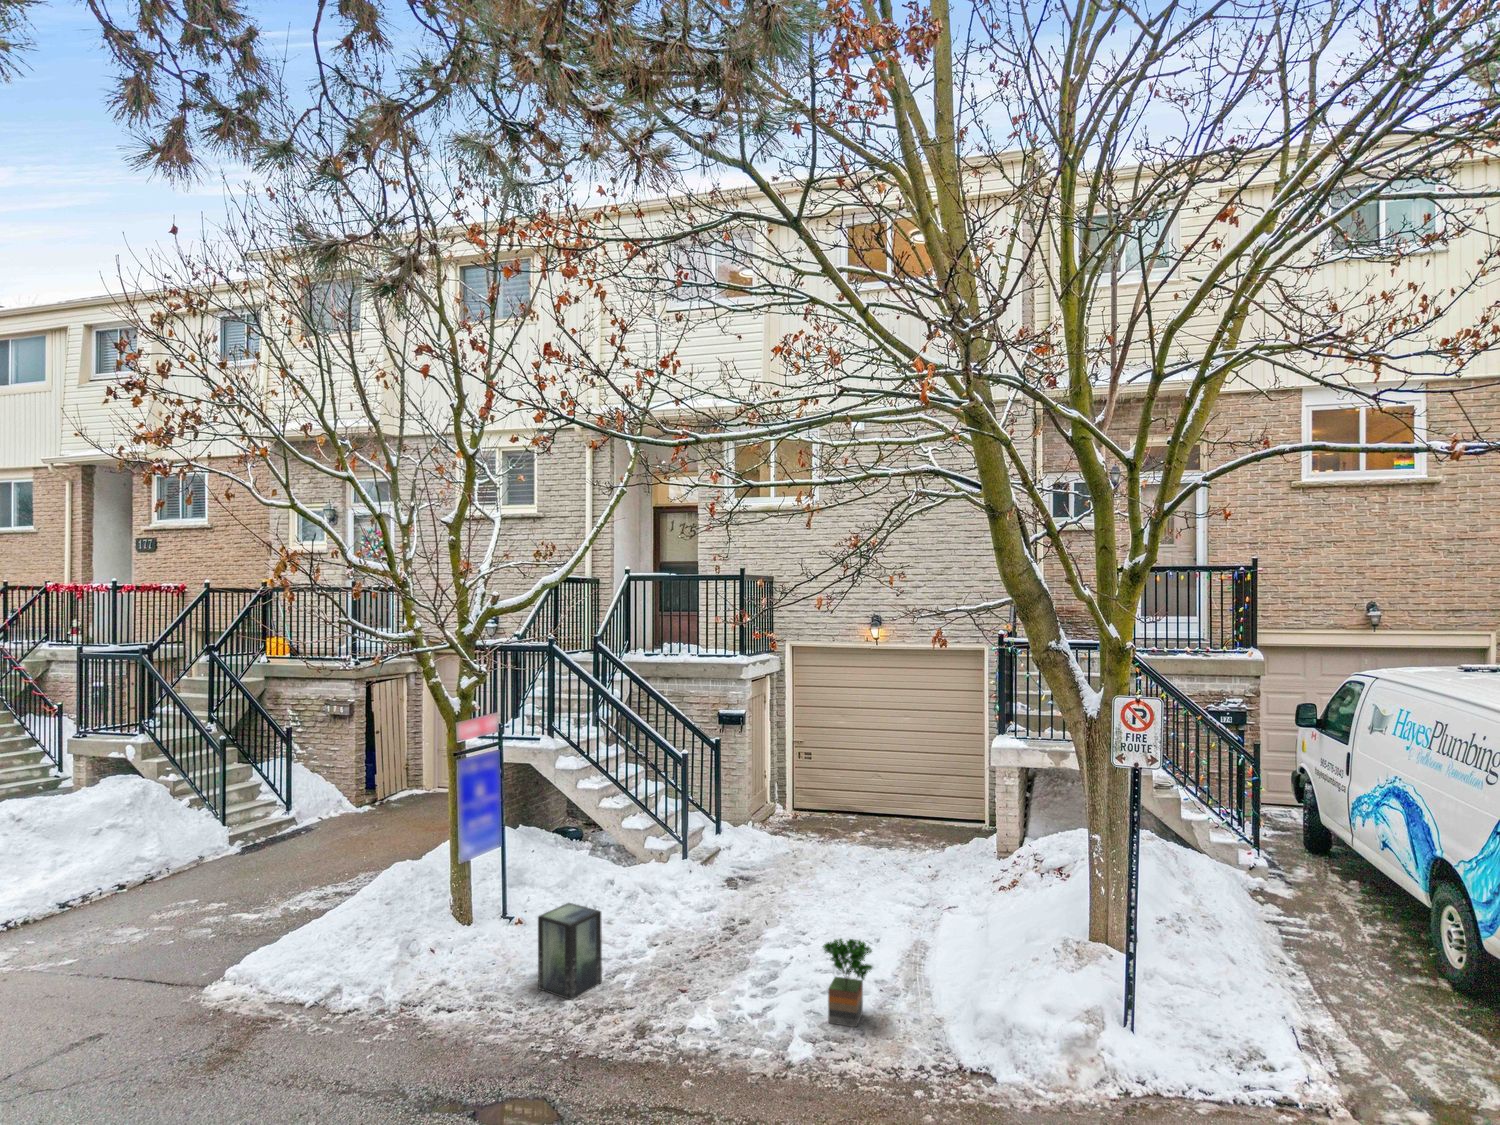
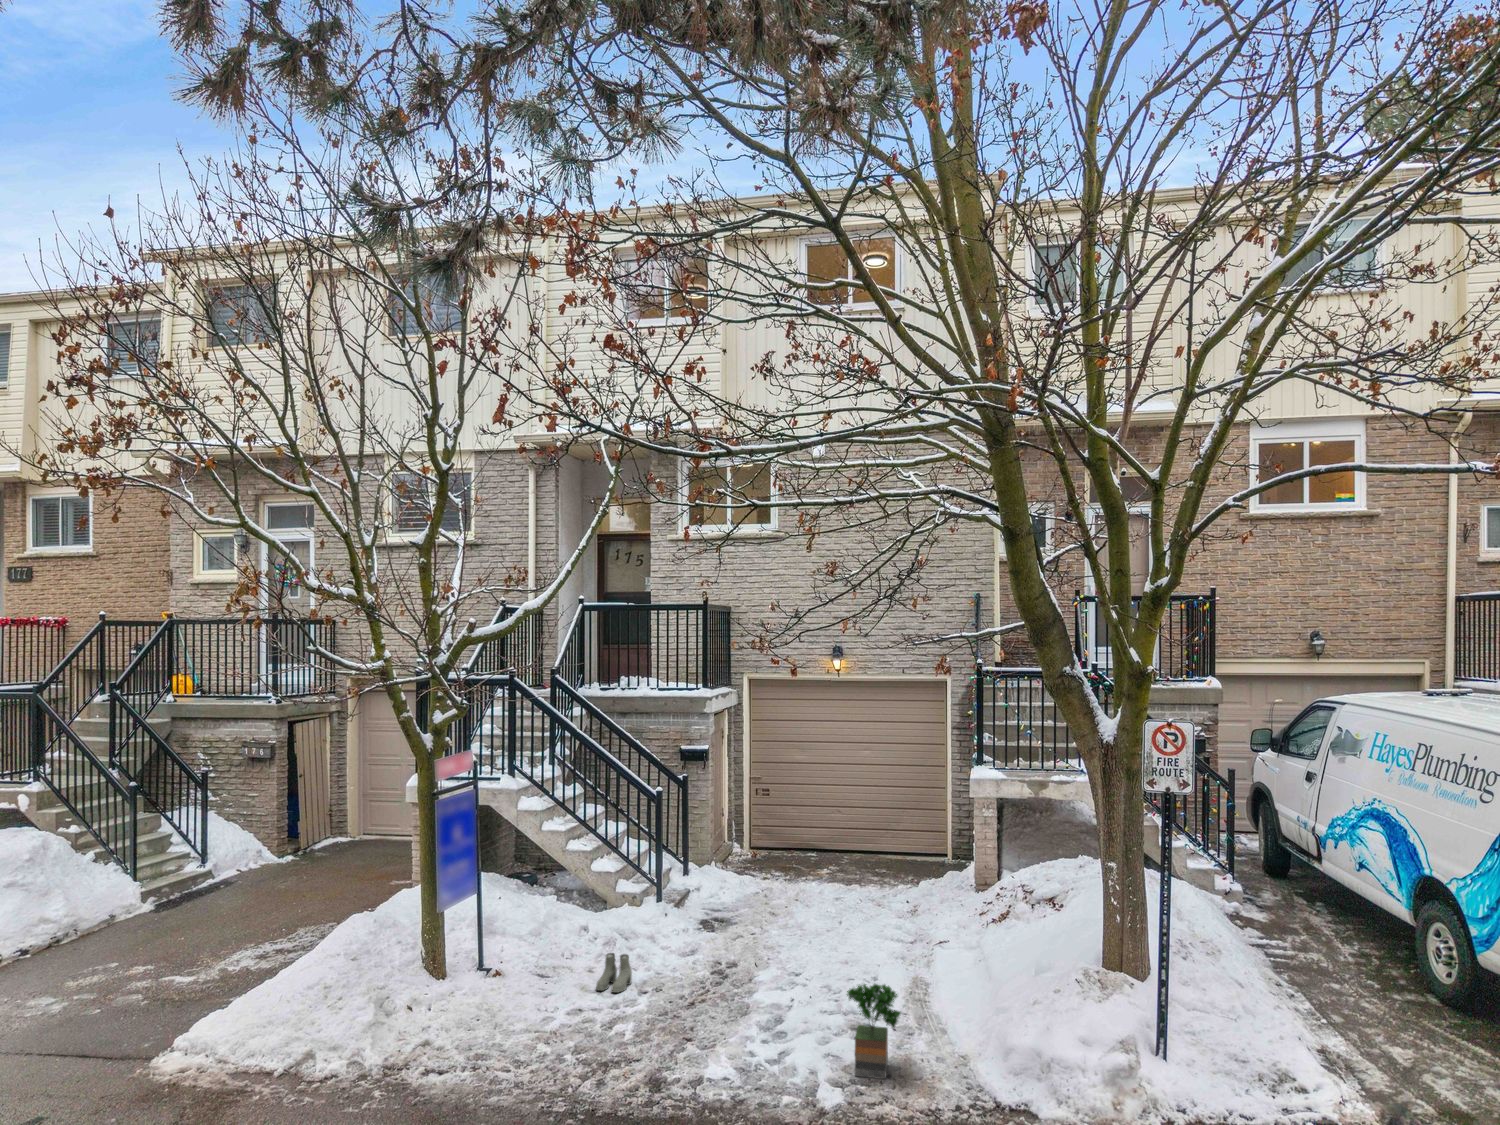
storage box: present [538,903,602,1000] -> none [530,956,599,1065]
boots: none [611,903,645,939] -> present [596,953,632,993]

